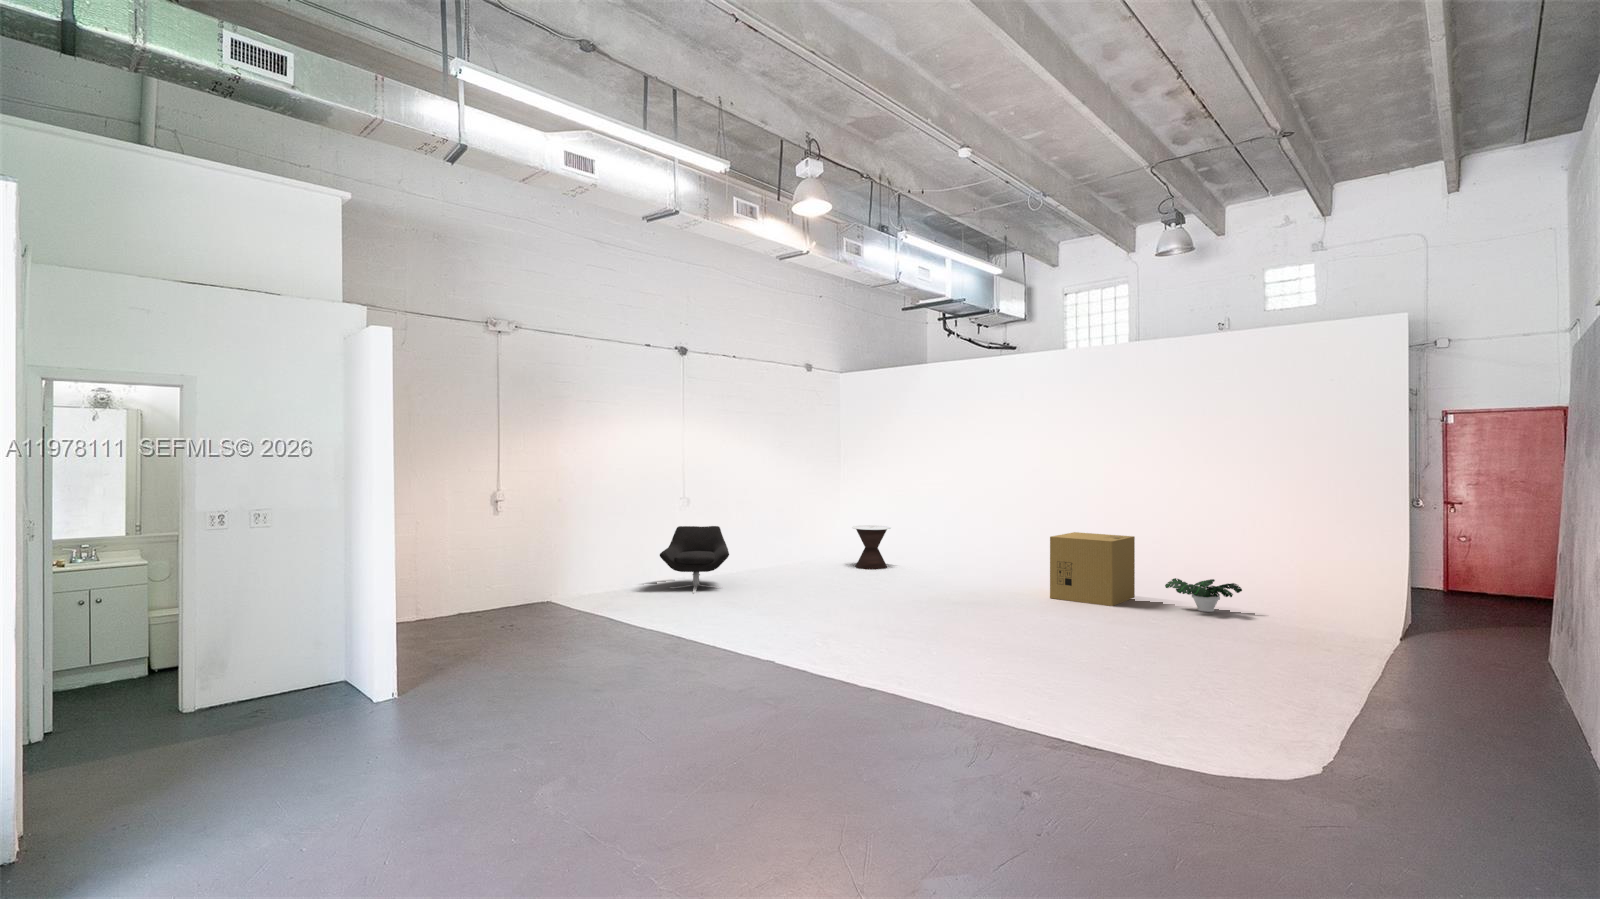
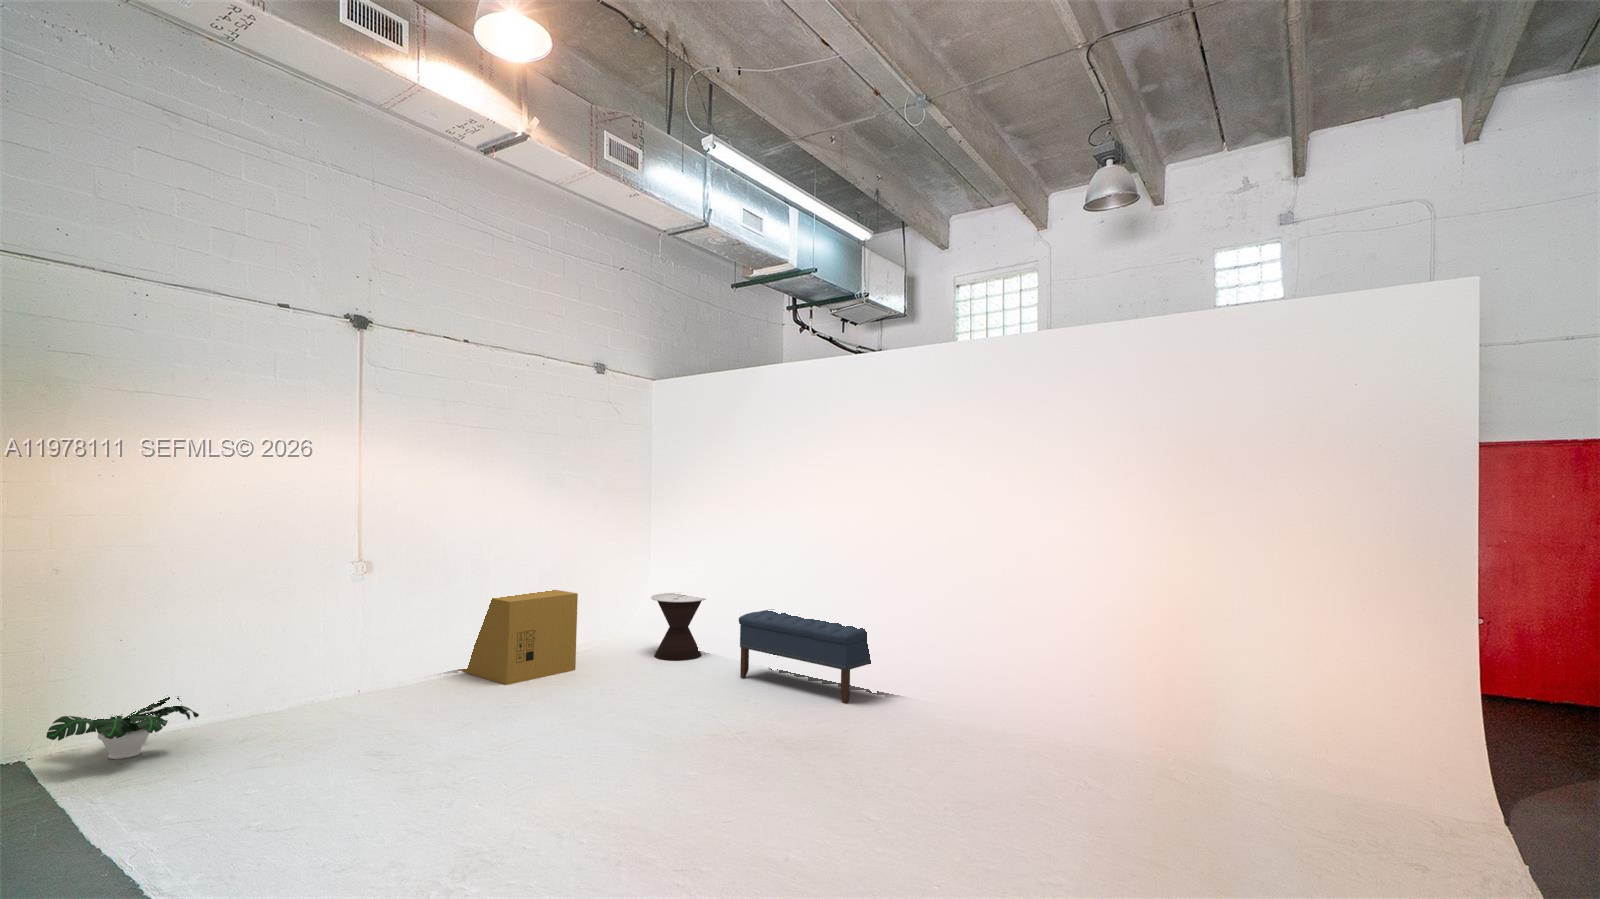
lounge chair: present [660,526,729,593] -> none [278,605,424,731]
cardboard box: present [1050,532,1135,606] -> present [462,590,578,685]
bench: none [918,533,1016,588] -> present [739,609,876,704]
potted plant: present [1165,578,1242,612] -> present [46,696,199,759]

